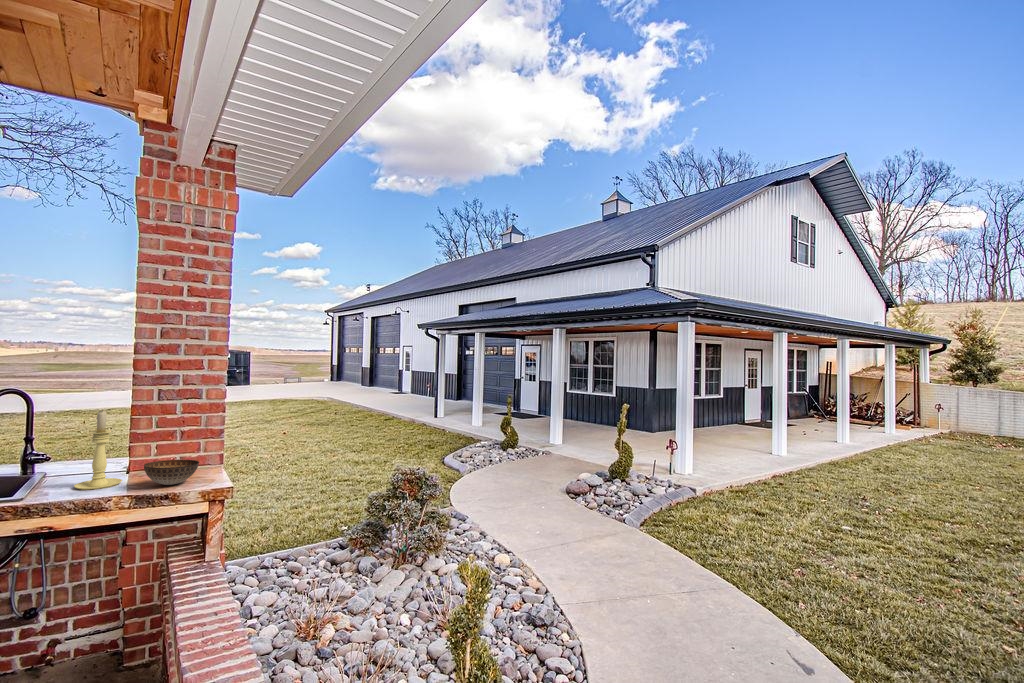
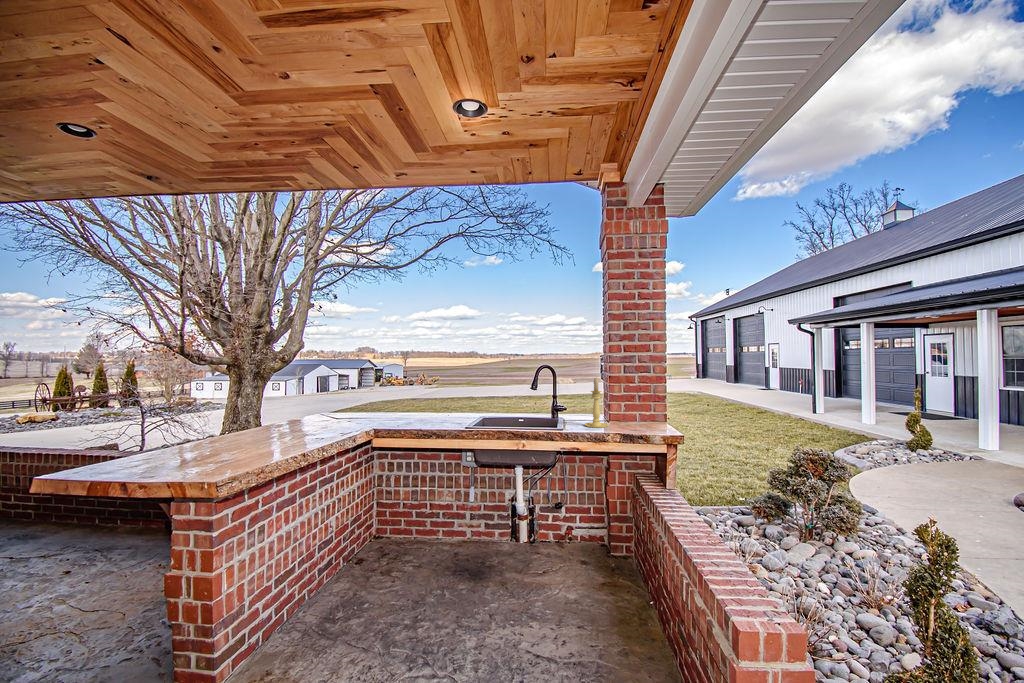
bowl: present [144,460,199,485] -> none [623,414,657,431]

